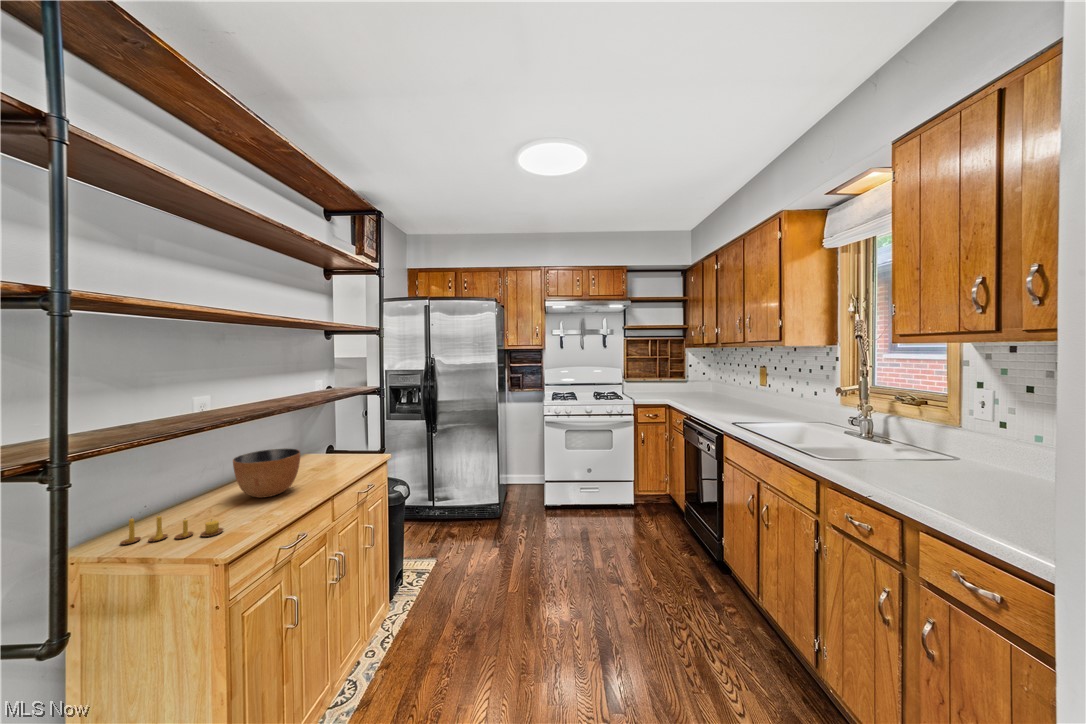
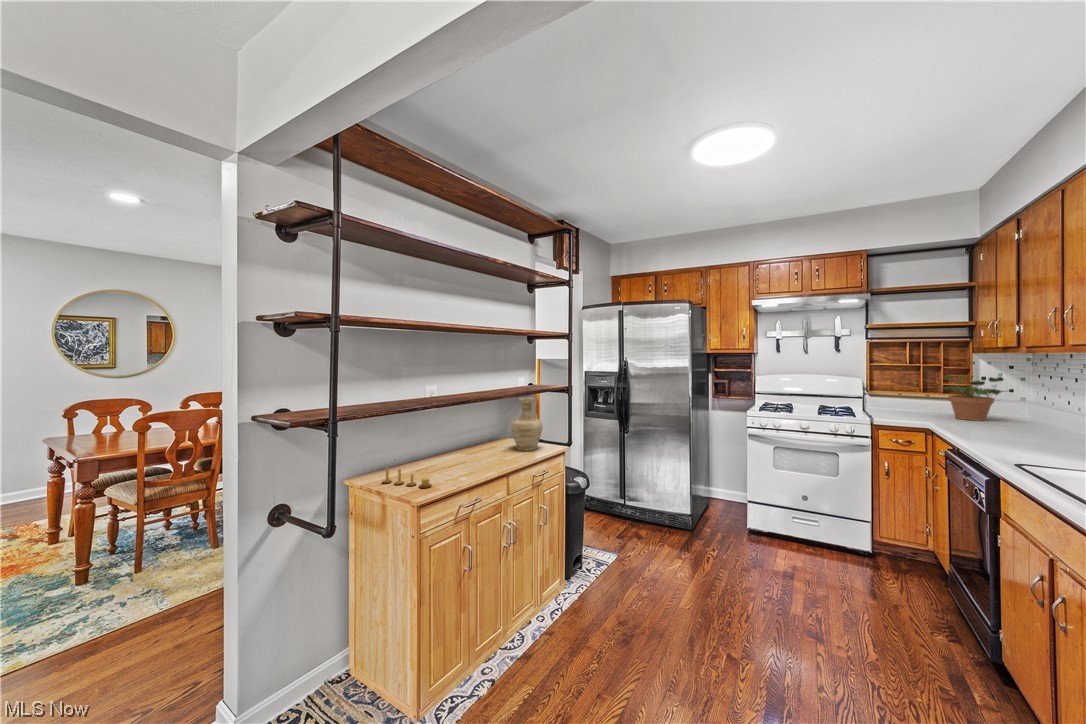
potted plant: none [662,365,701,397] -> present [940,375,1006,421]
vase: none [319,400,361,464] -> present [511,398,543,451]
bowl: present [233,448,300,498] -> none [446,432,489,468]

